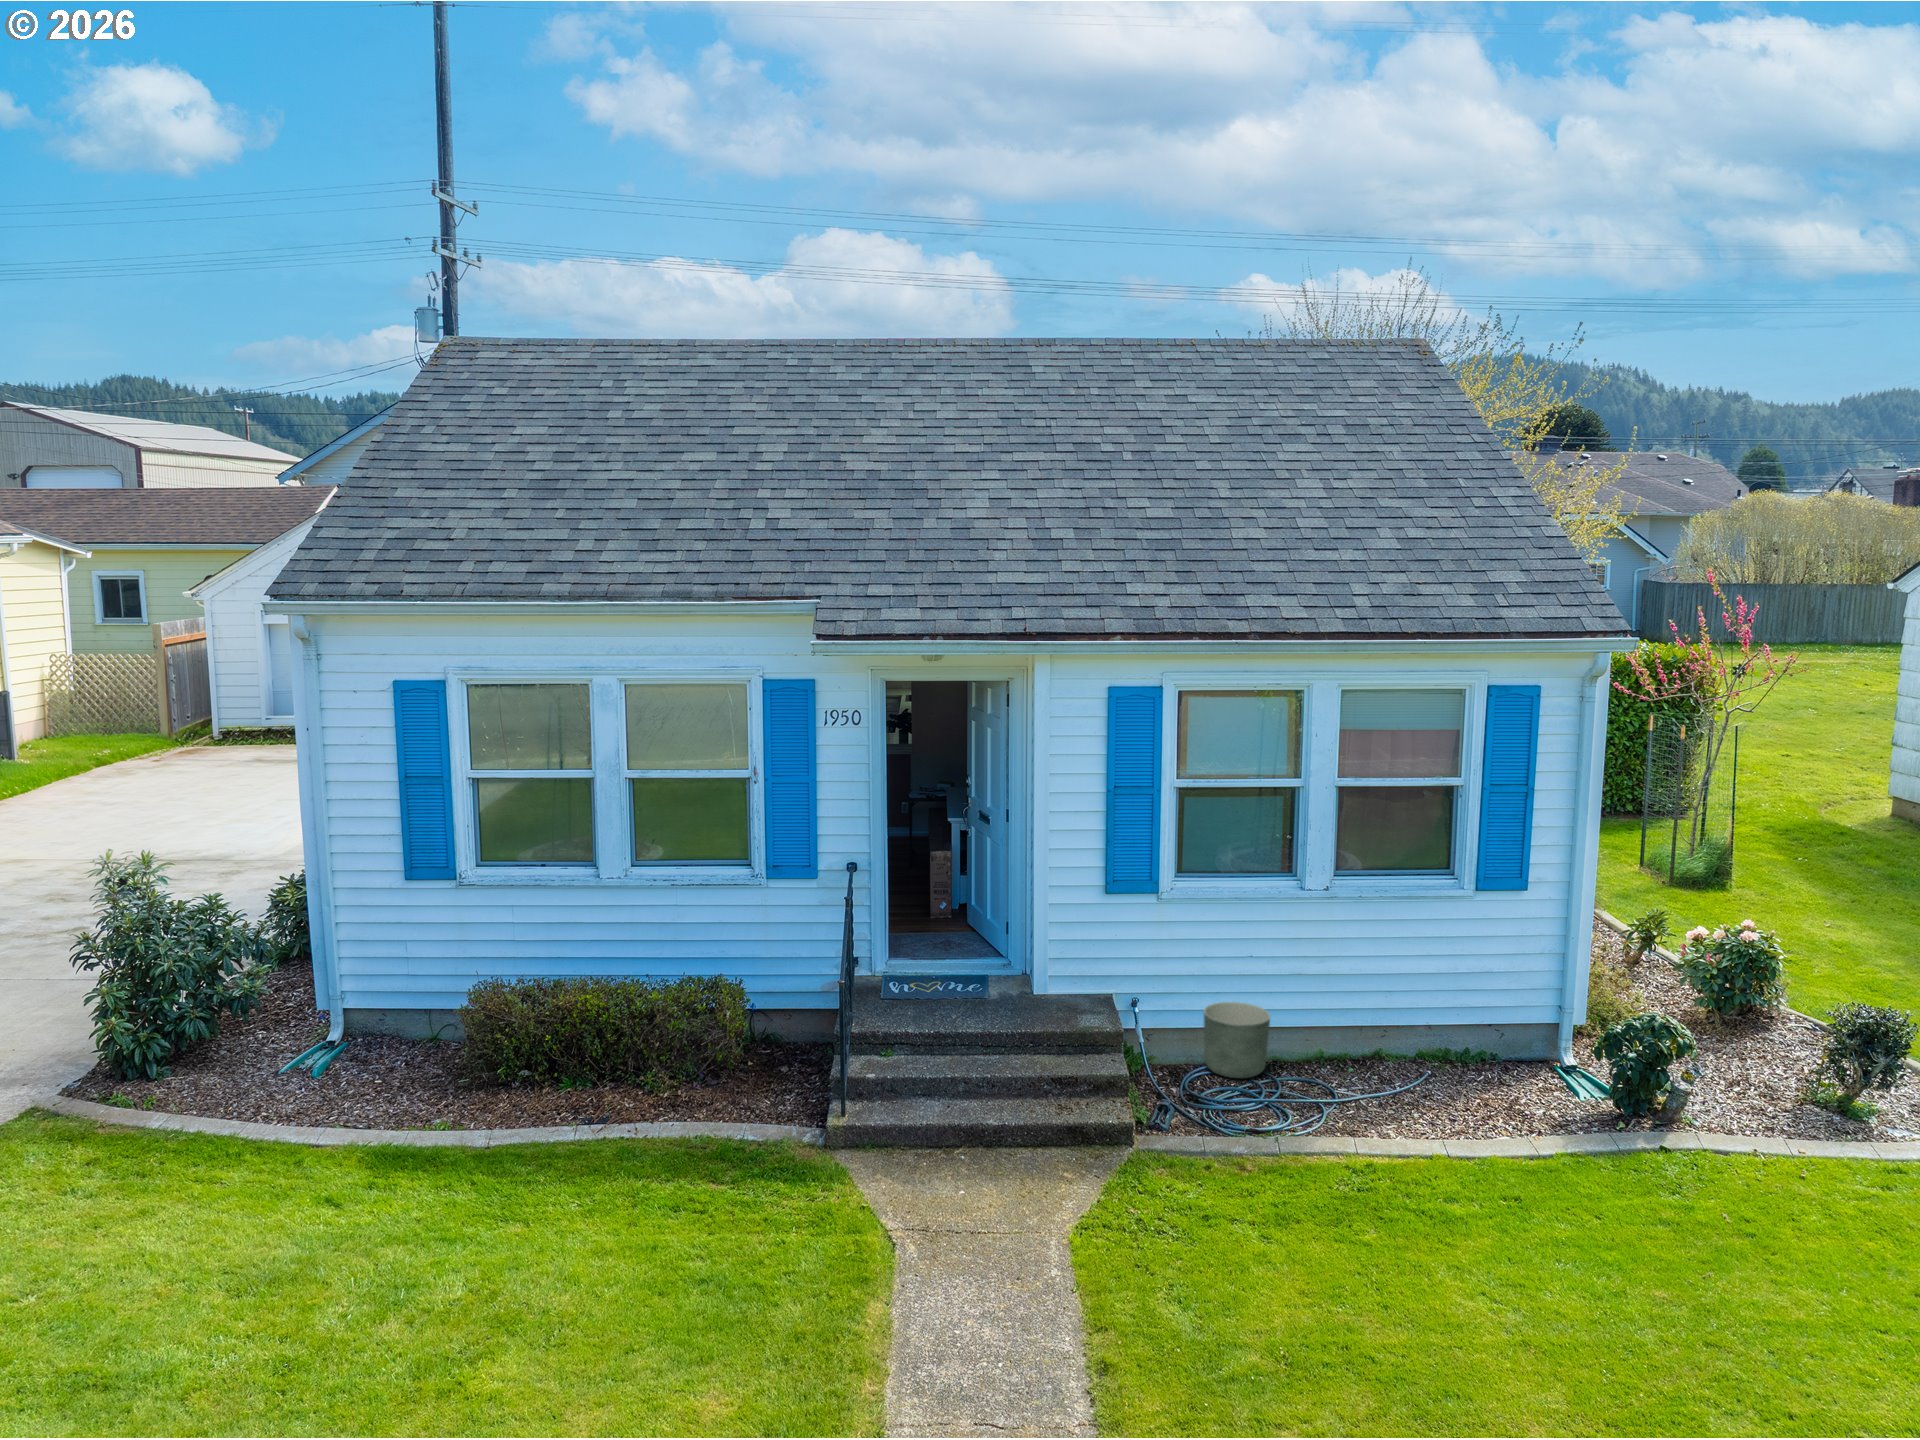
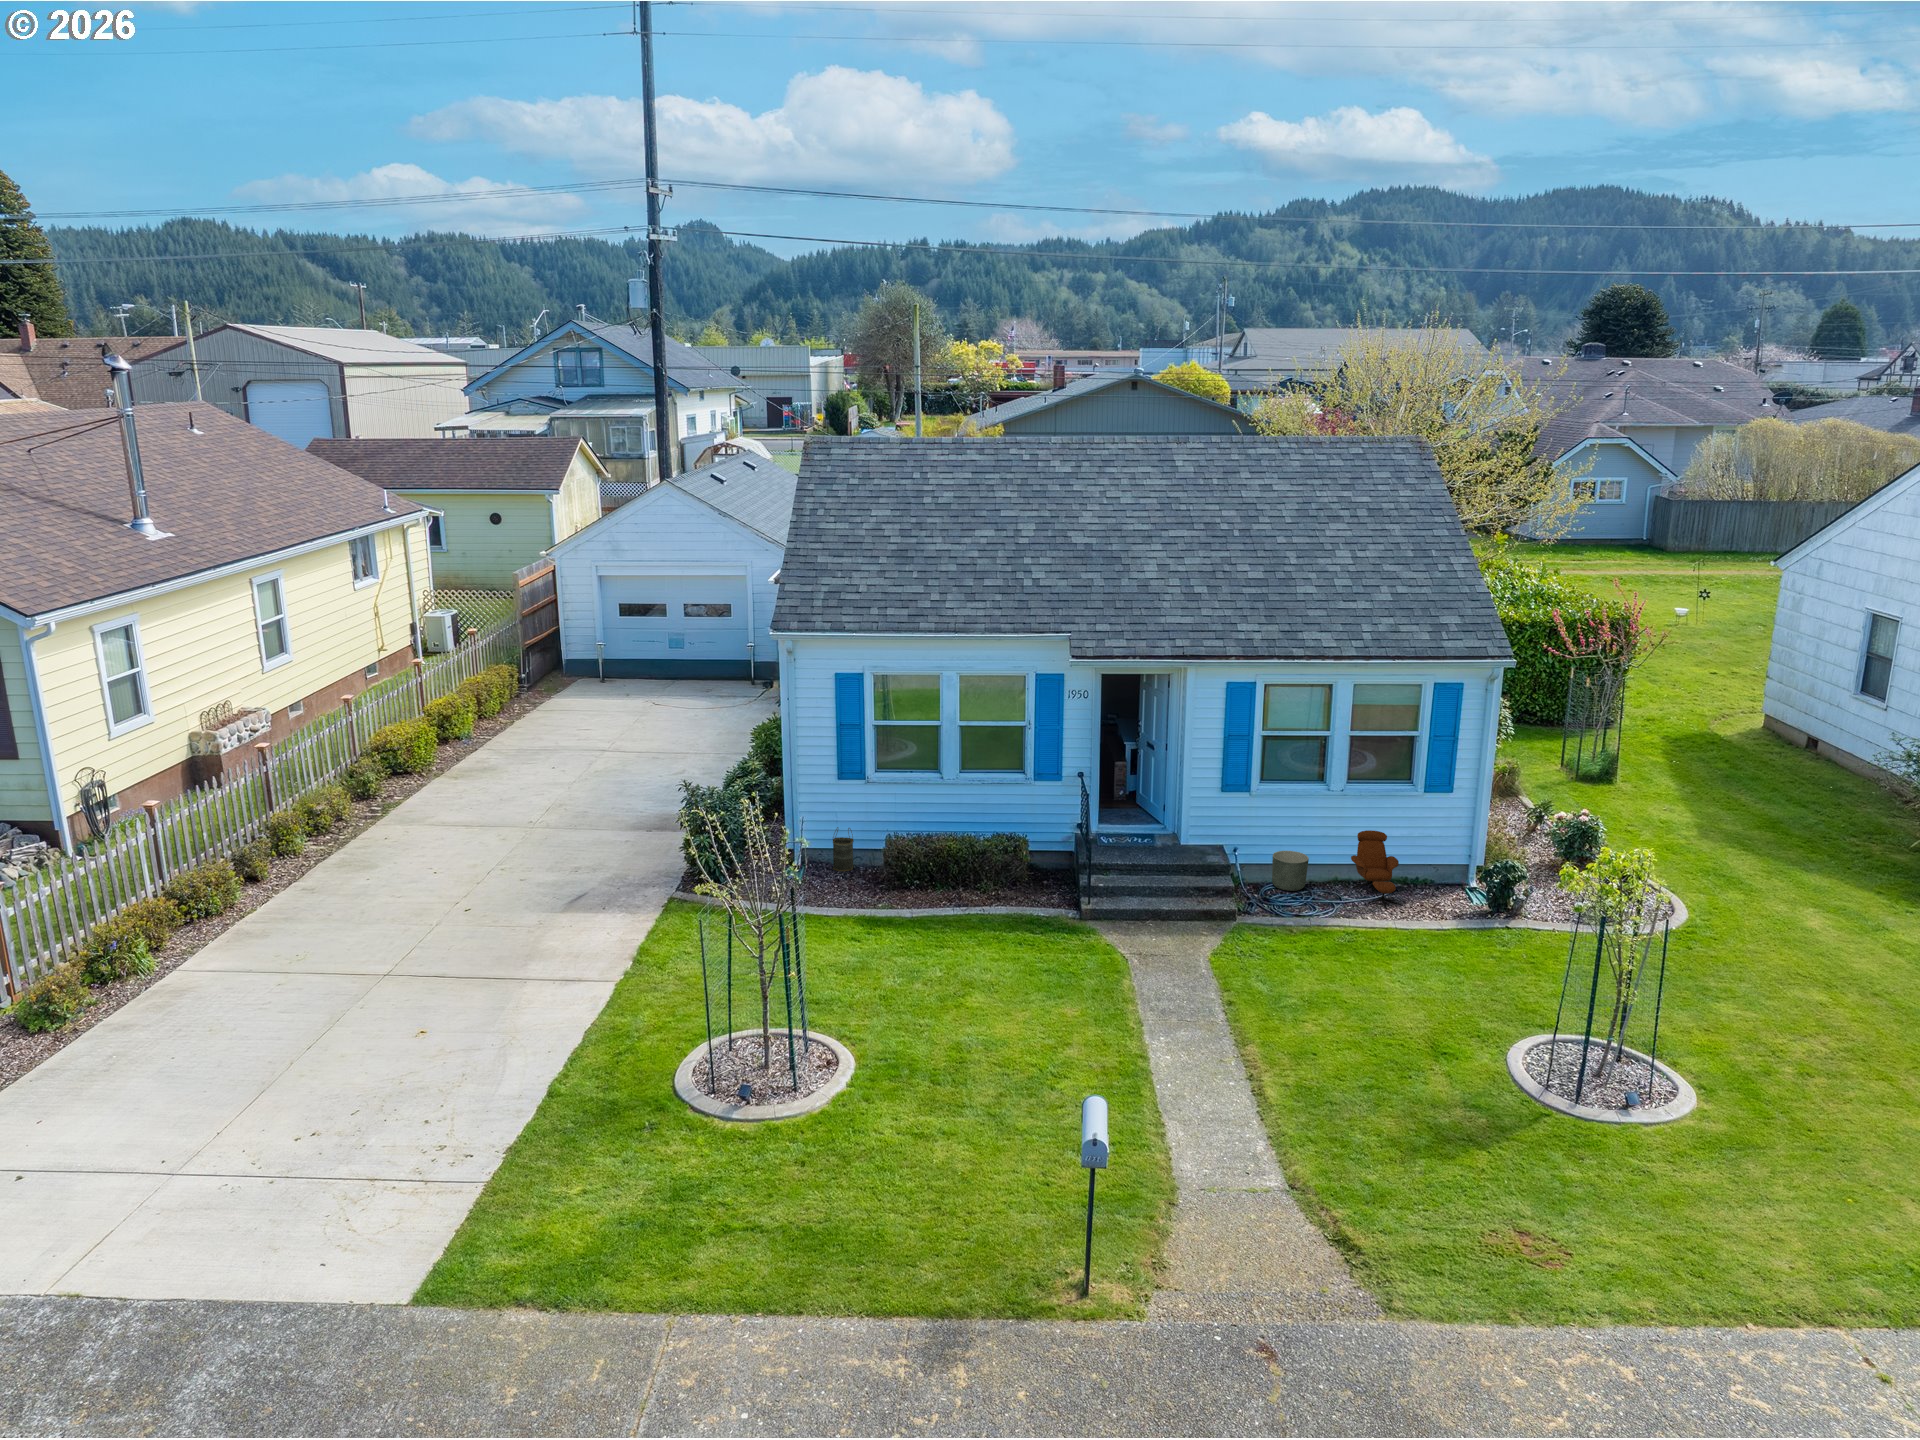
lounge chair: none [1348,962,1441,1113] -> present [1351,830,1399,909]
basket: none [391,969,438,1053] -> present [833,827,854,871]

